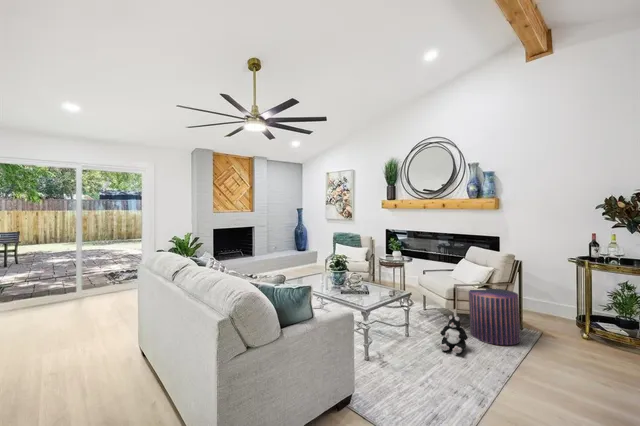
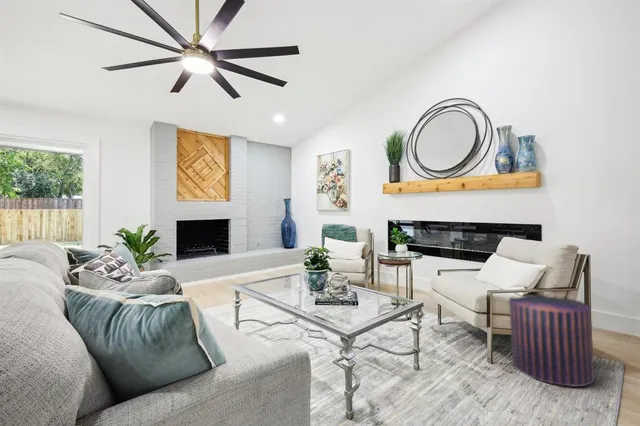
plush toy: present [440,315,468,353] -> none [469,338,515,403]

